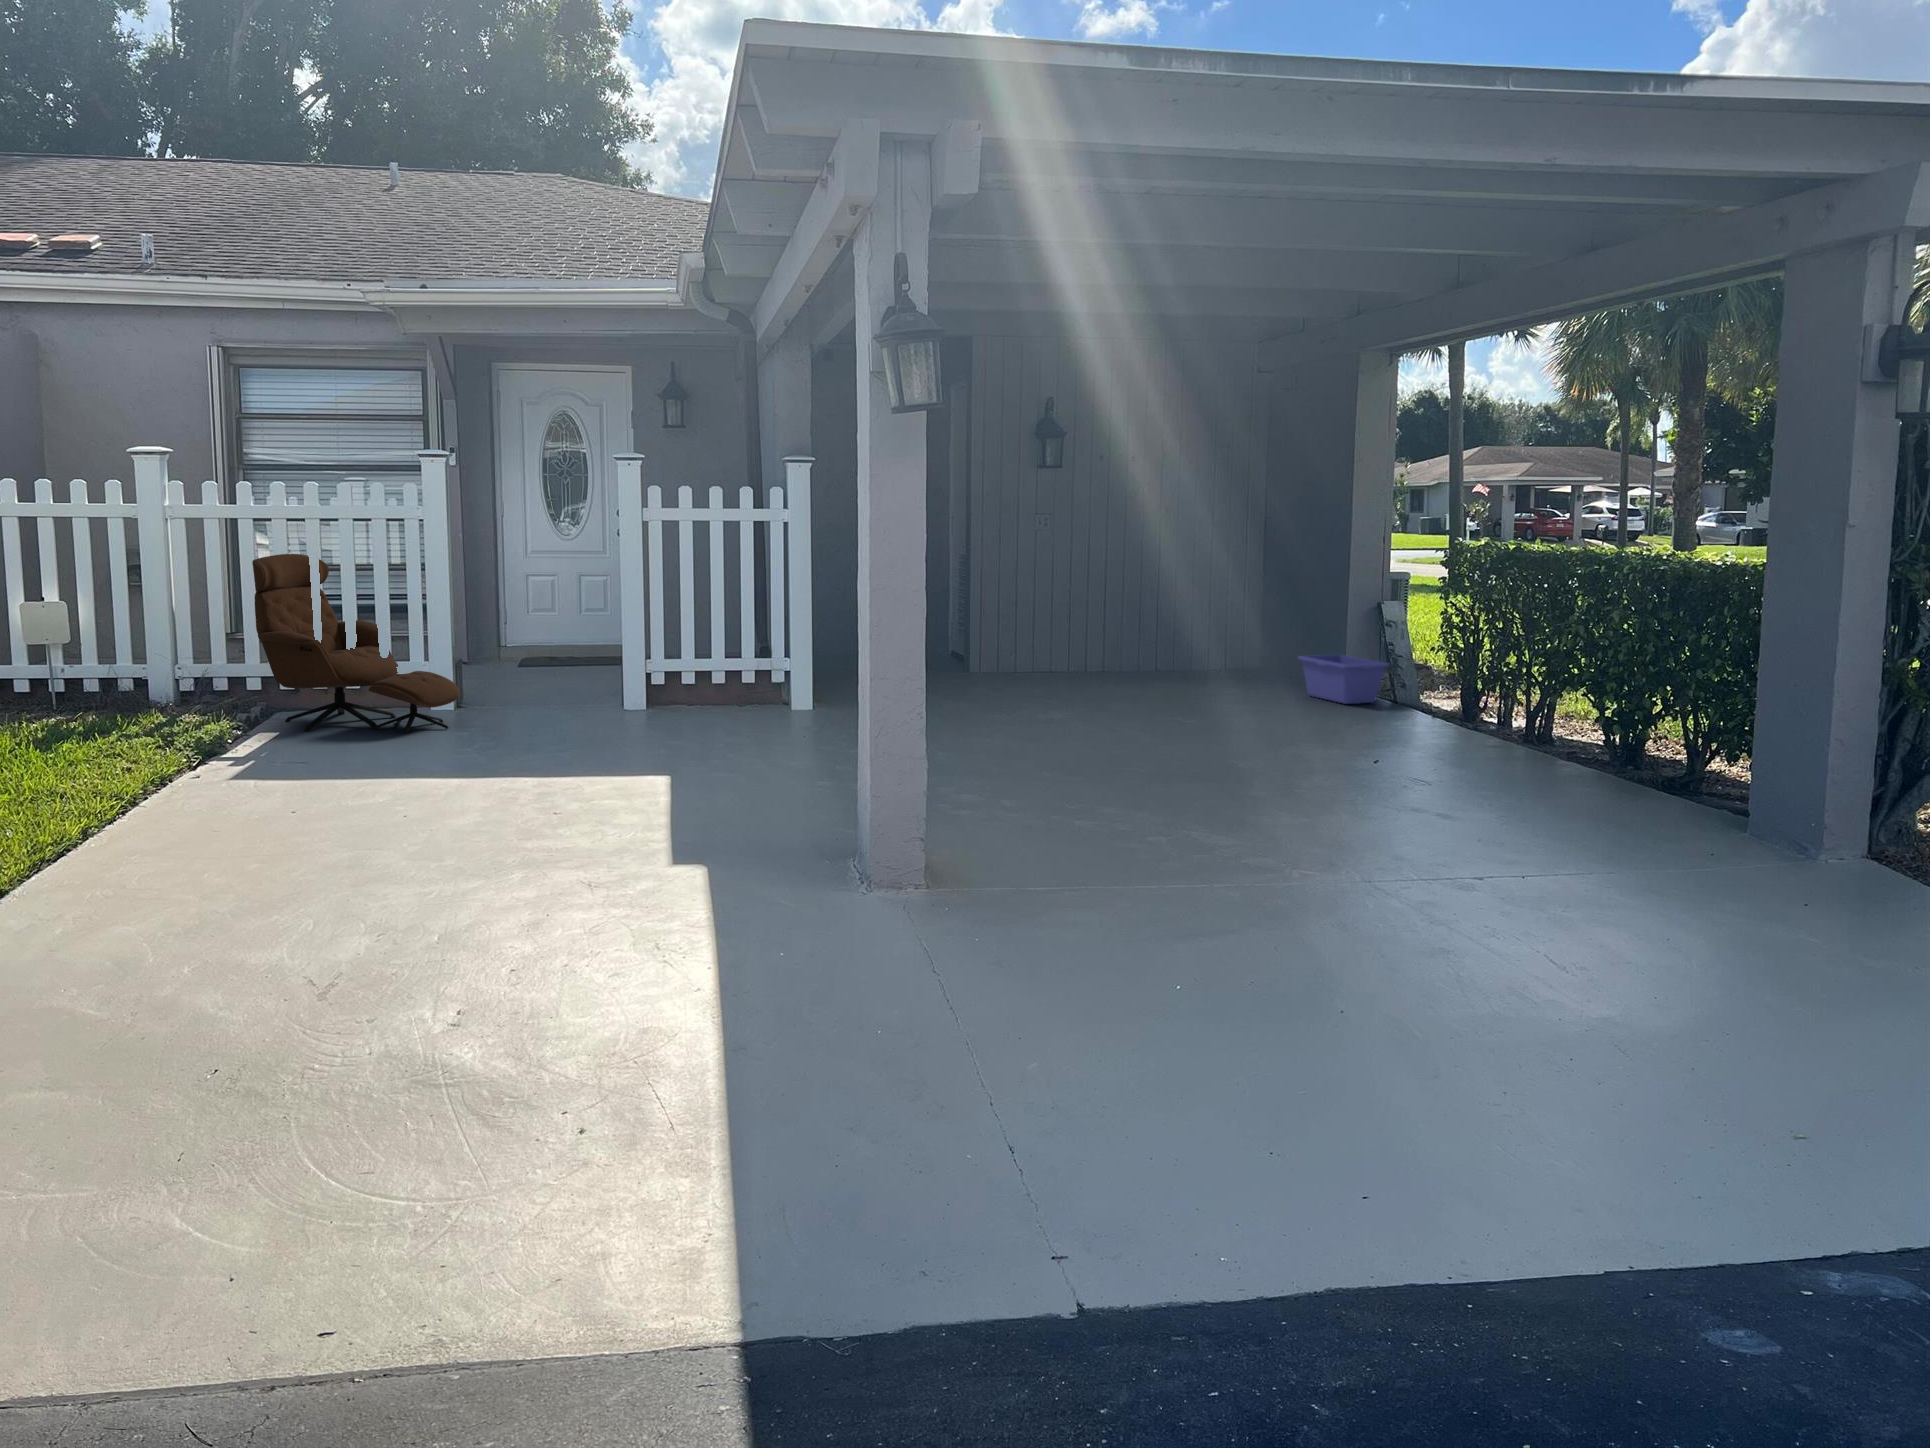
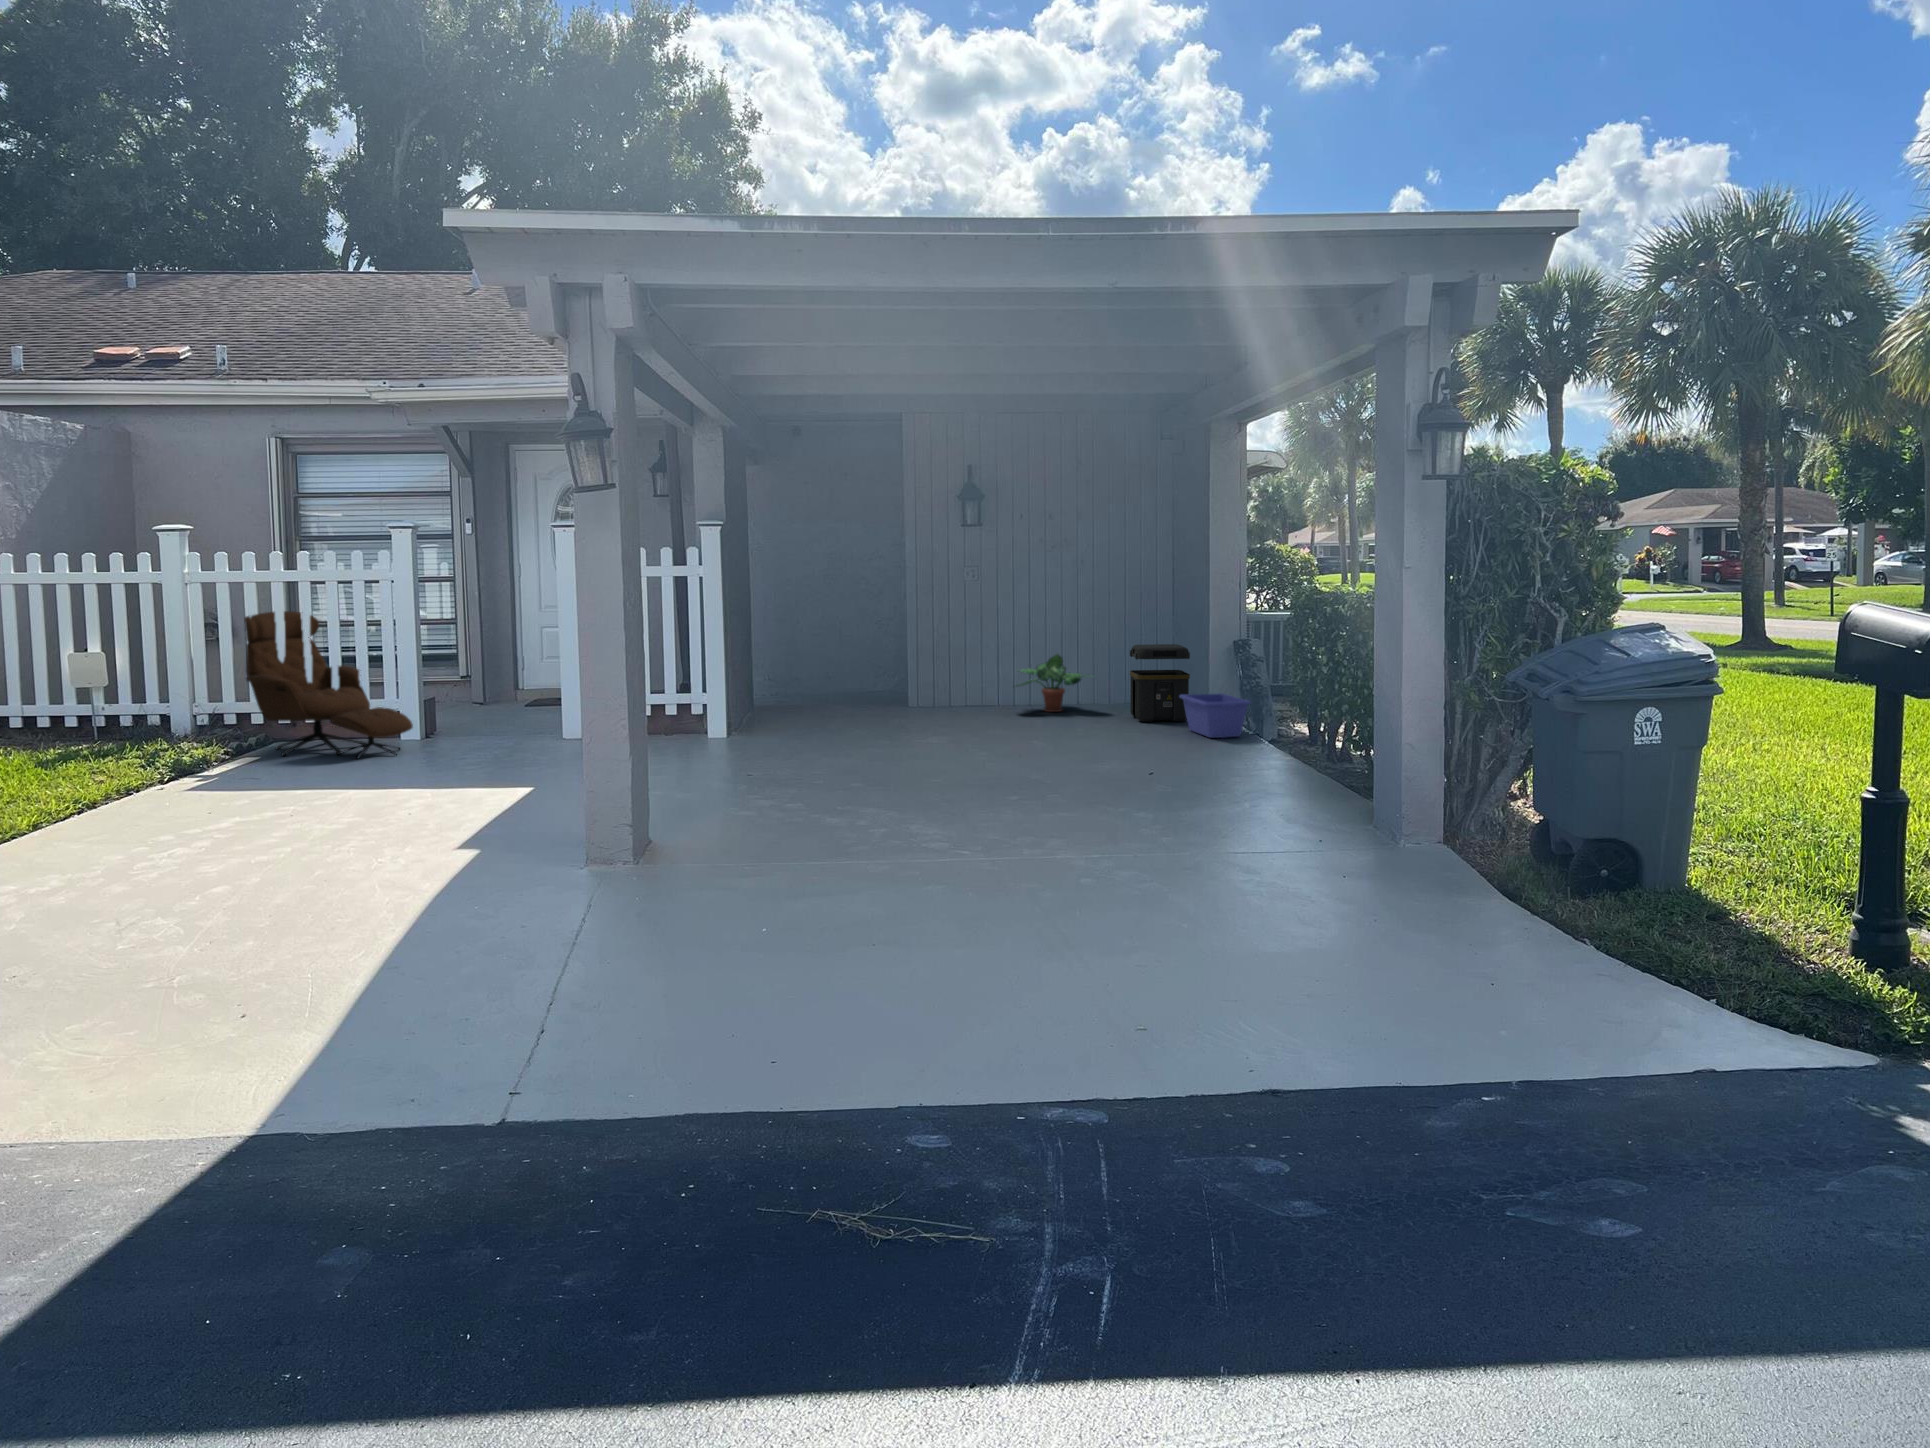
toolbox: none [1219,600,1294,686] -> present [1130,644,1190,722]
potted plant: none [1083,609,1180,675] -> present [1016,654,1090,712]

